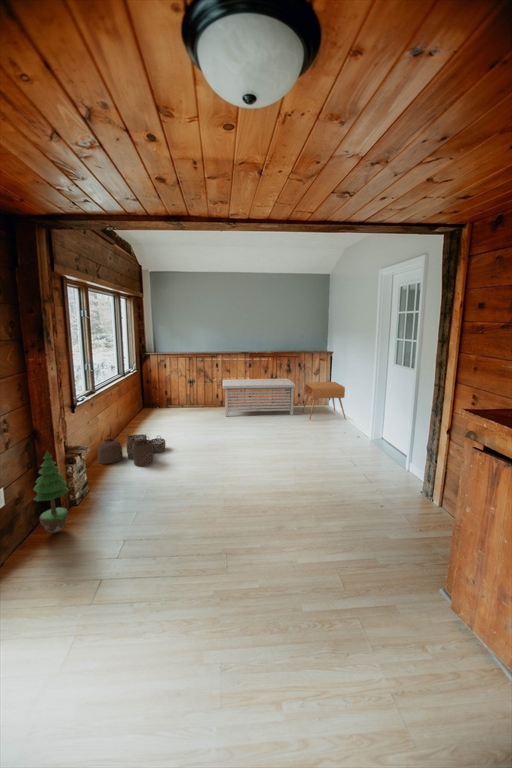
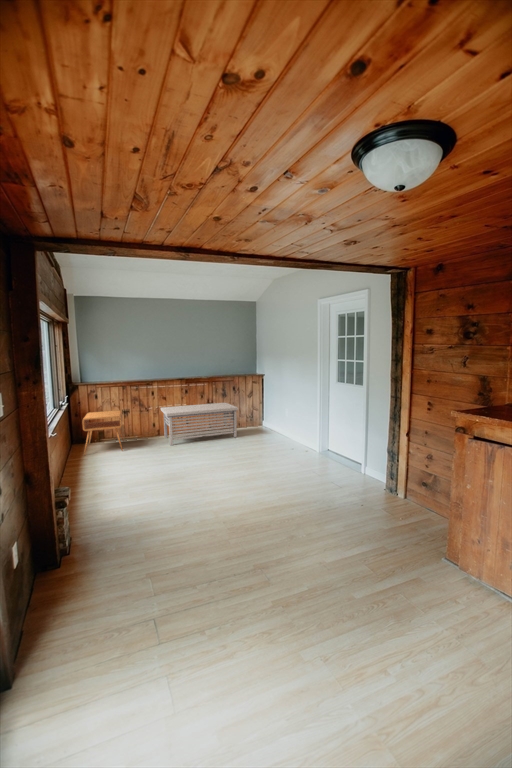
side table: present [302,382,345,420] -> present [82,411,124,455]
woven basket: present [97,434,166,466] -> none [48,471,125,513]
potted tree: present [33,451,69,533] -> none [20,499,65,603]

